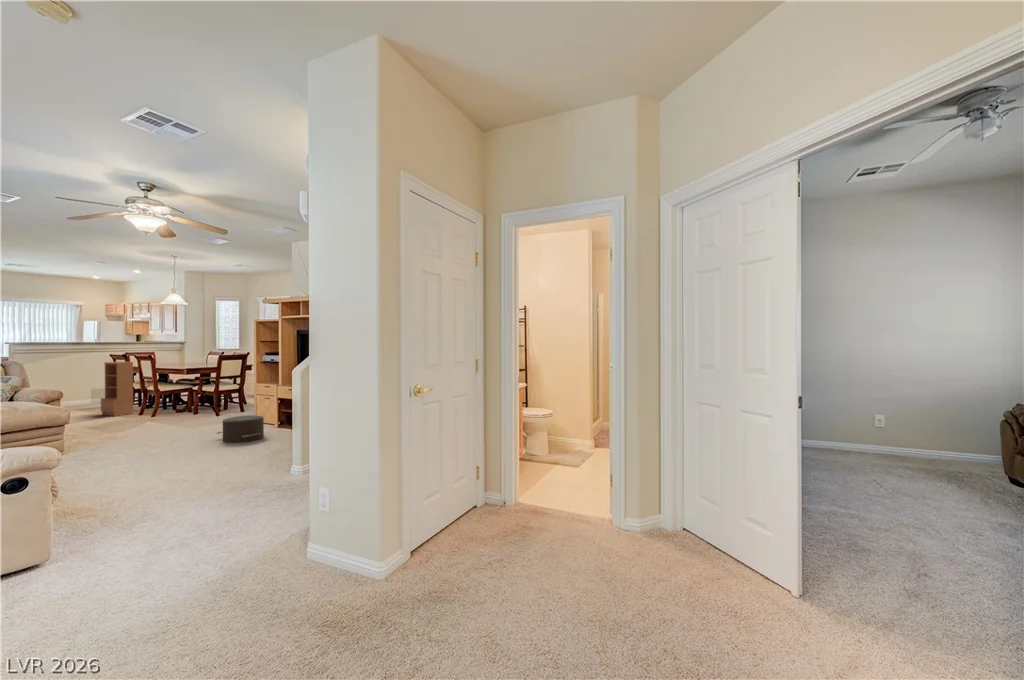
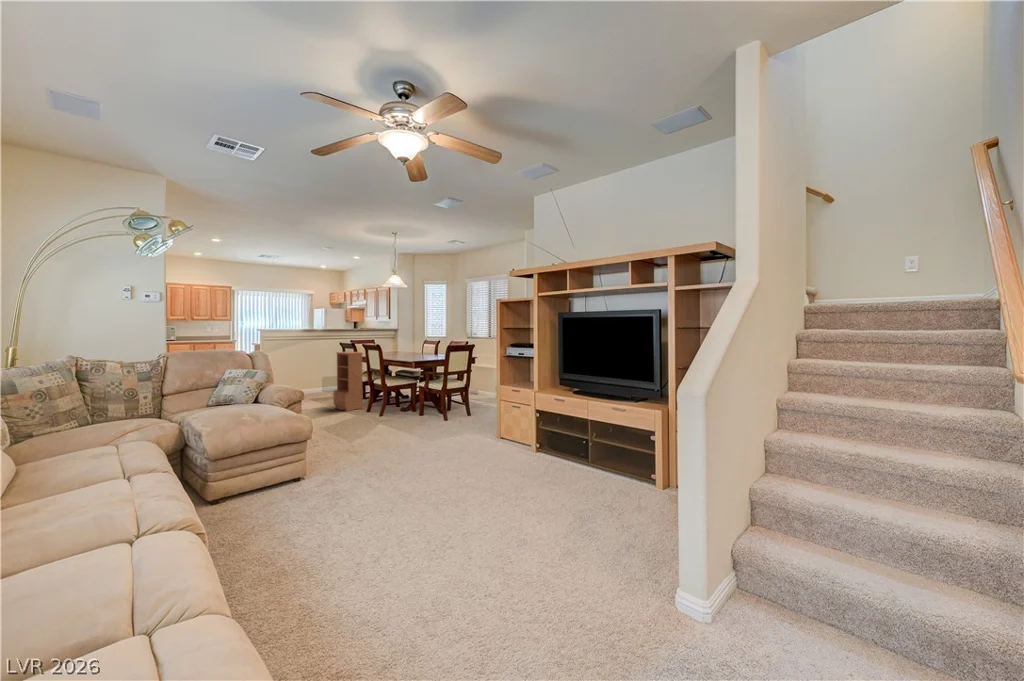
pouf: present [217,415,264,442] -> none [479,440,544,485]

